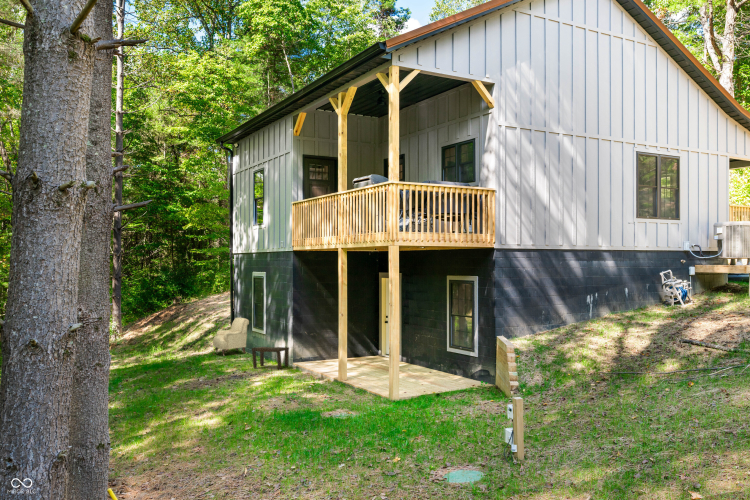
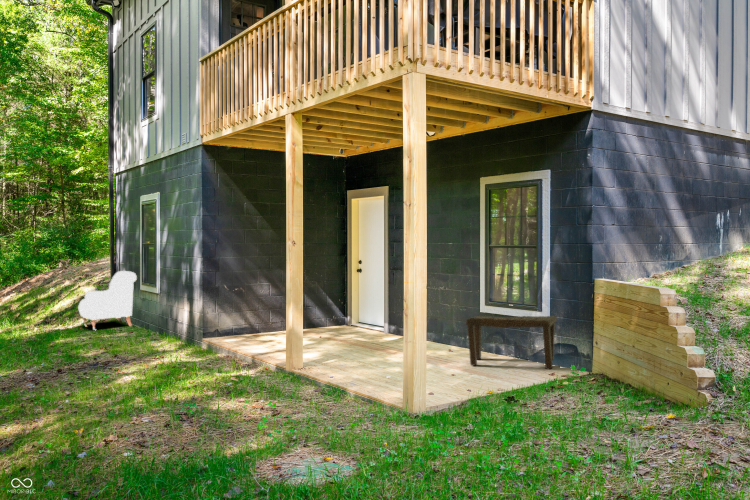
bench: present [252,347,289,369] -> present [466,316,557,369]

